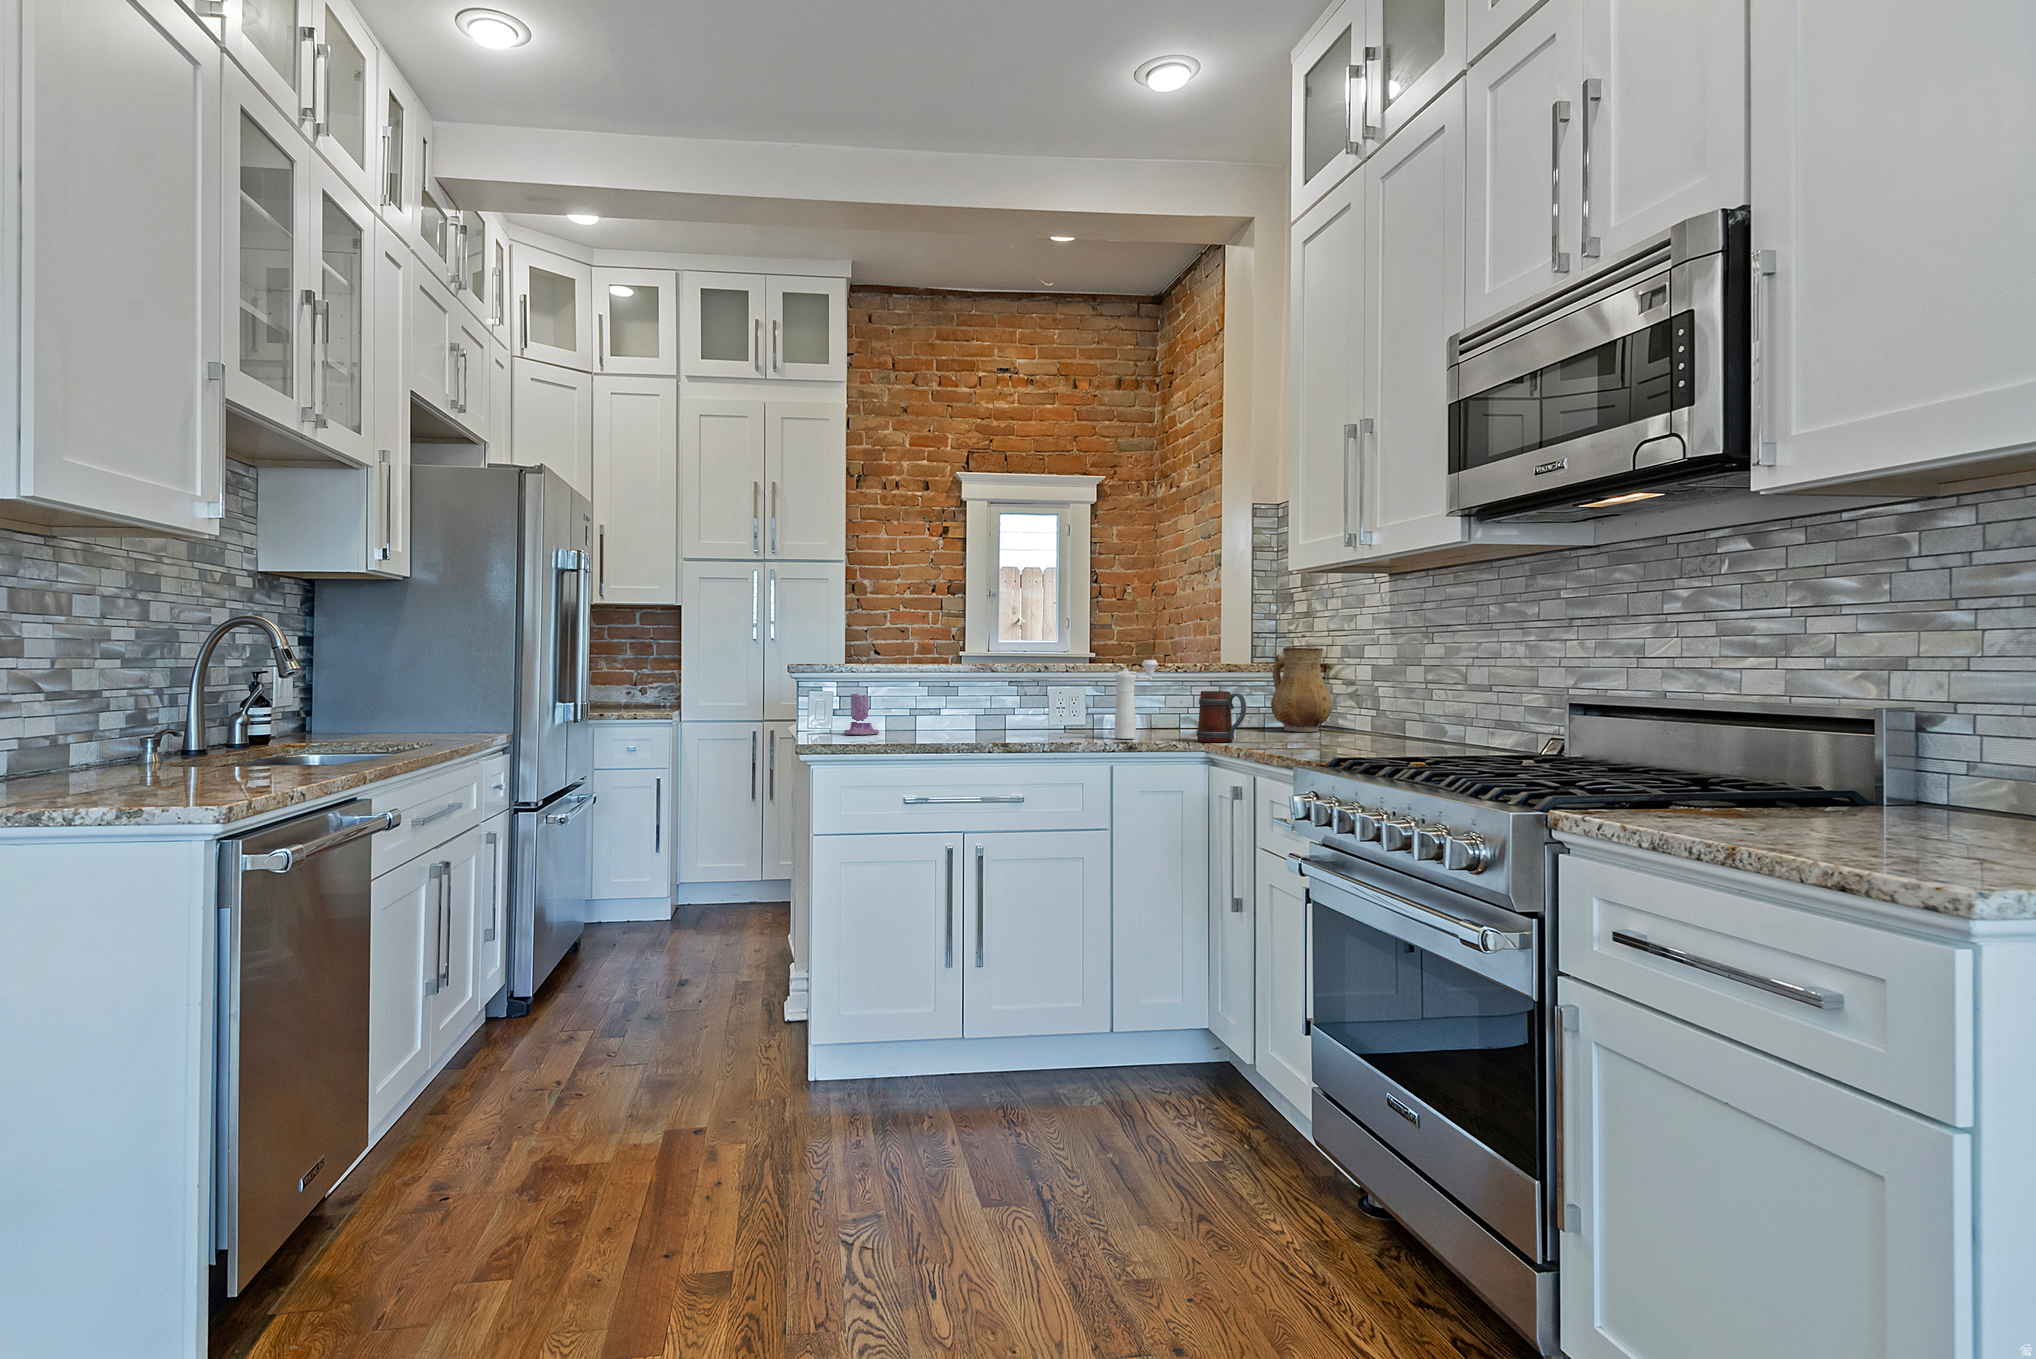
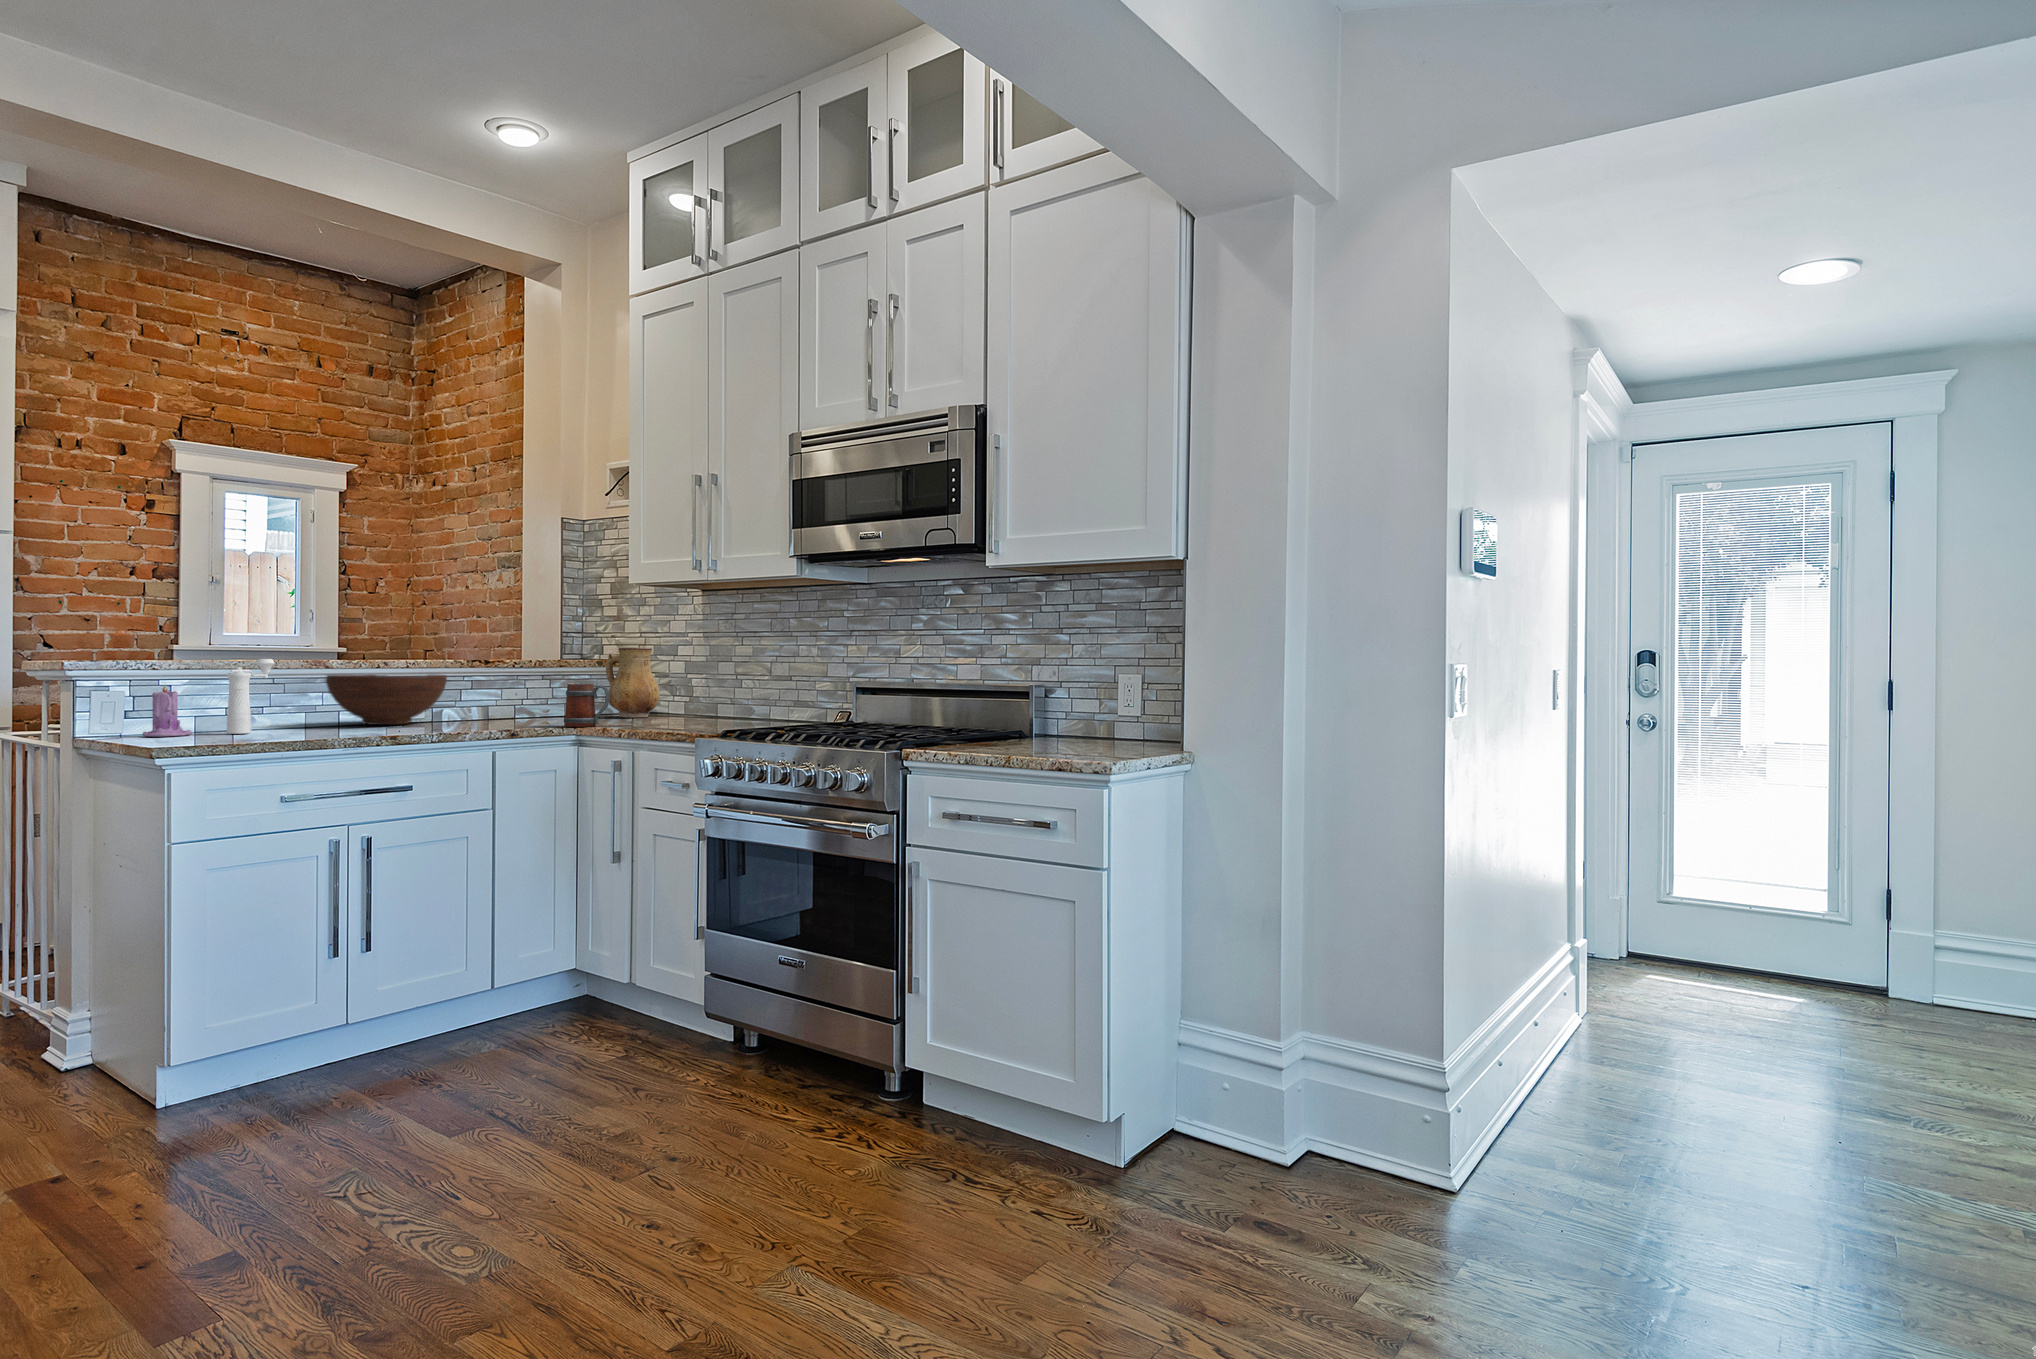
pepper mill: present [1114,660,1158,739] -> present [227,659,275,734]
fruit bowl: none [994,678,1104,730] -> present [326,674,447,725]

